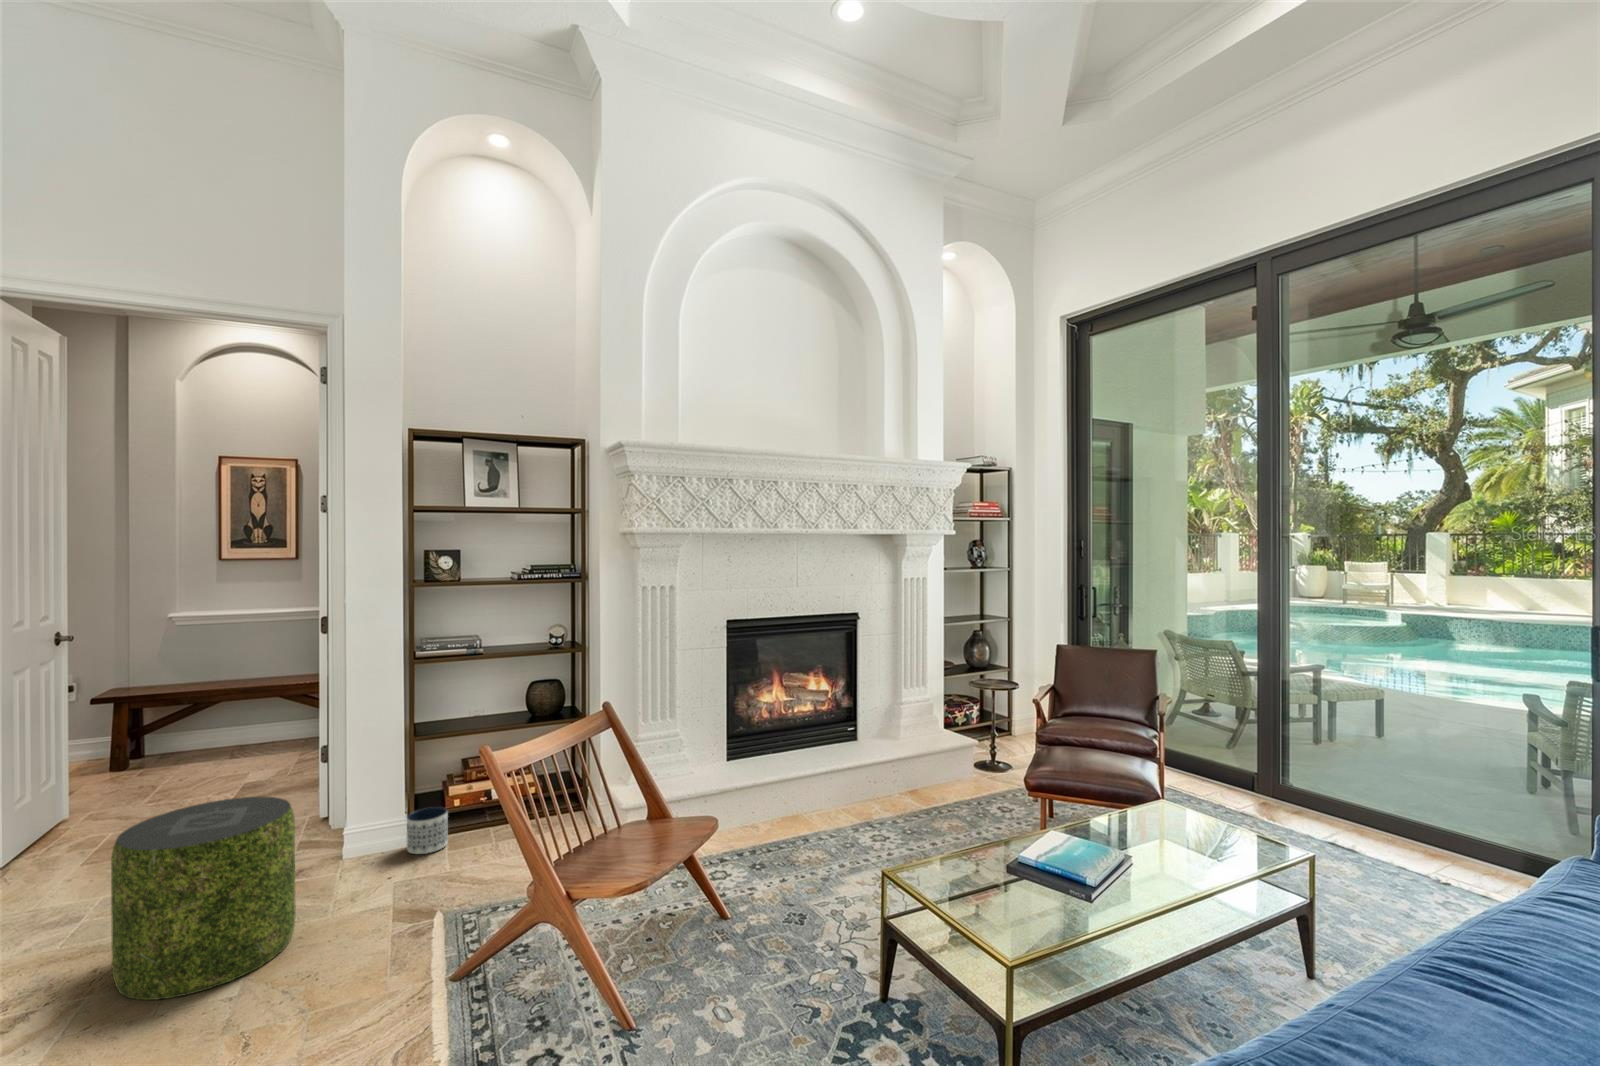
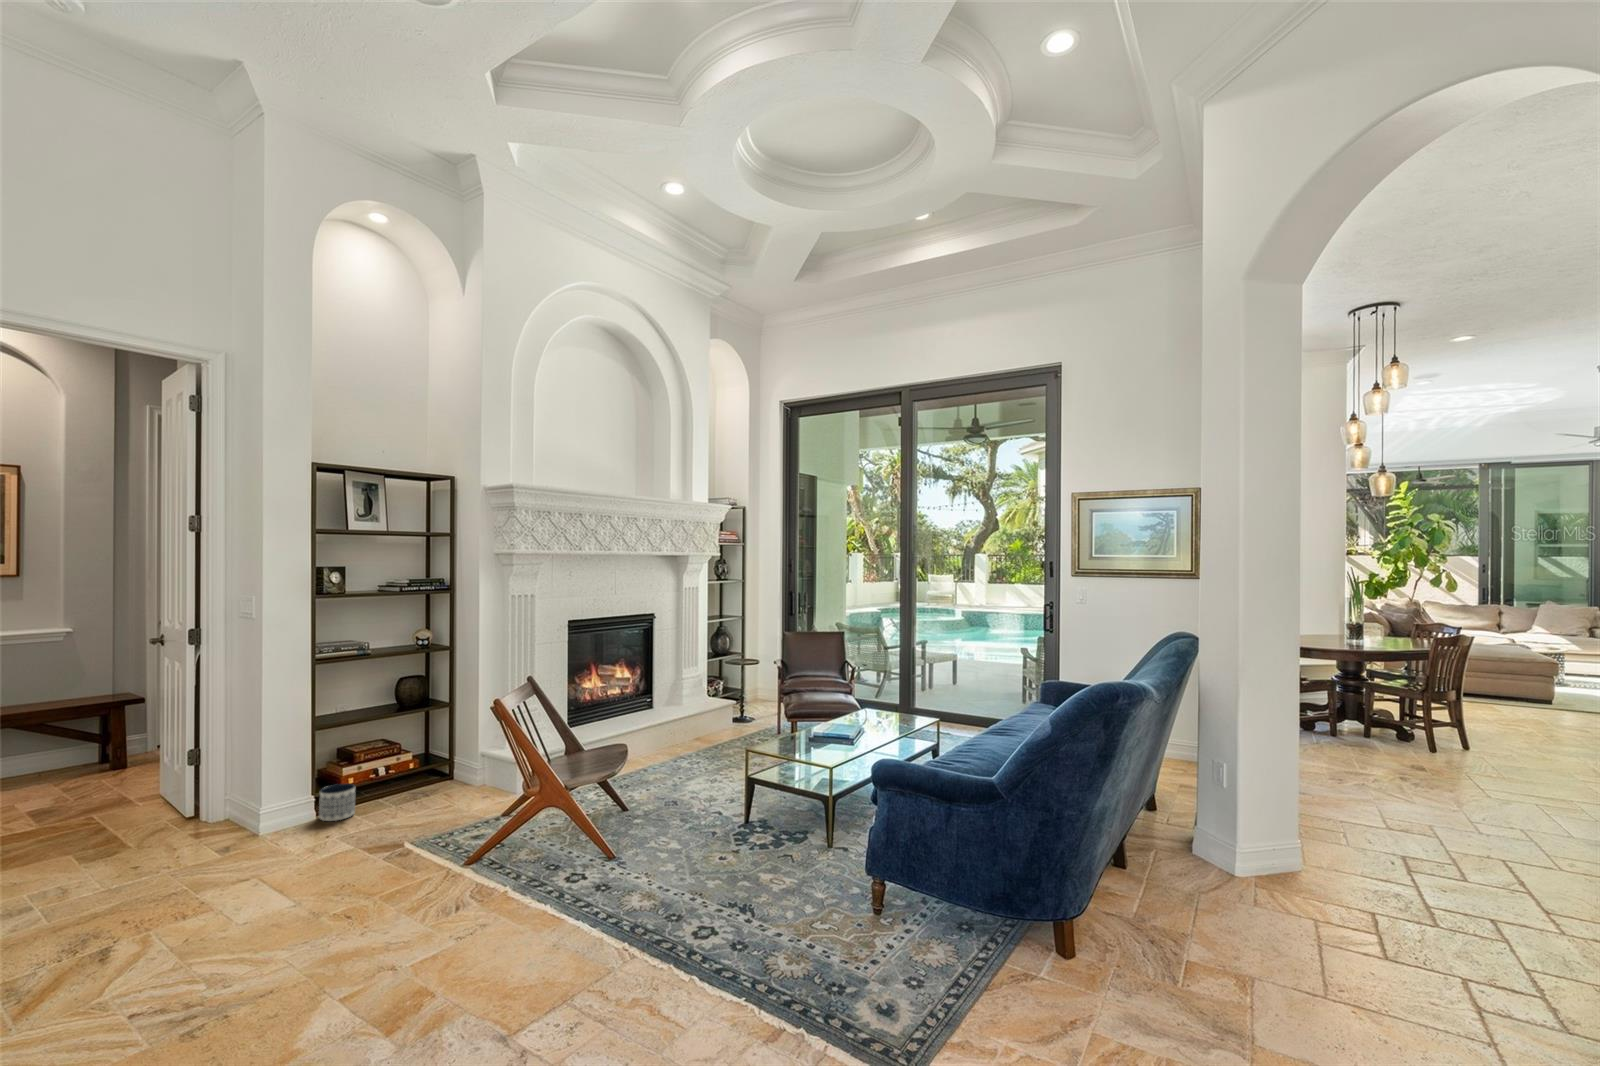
pouf: present [111,797,296,1000] -> none [172,768,310,916]

